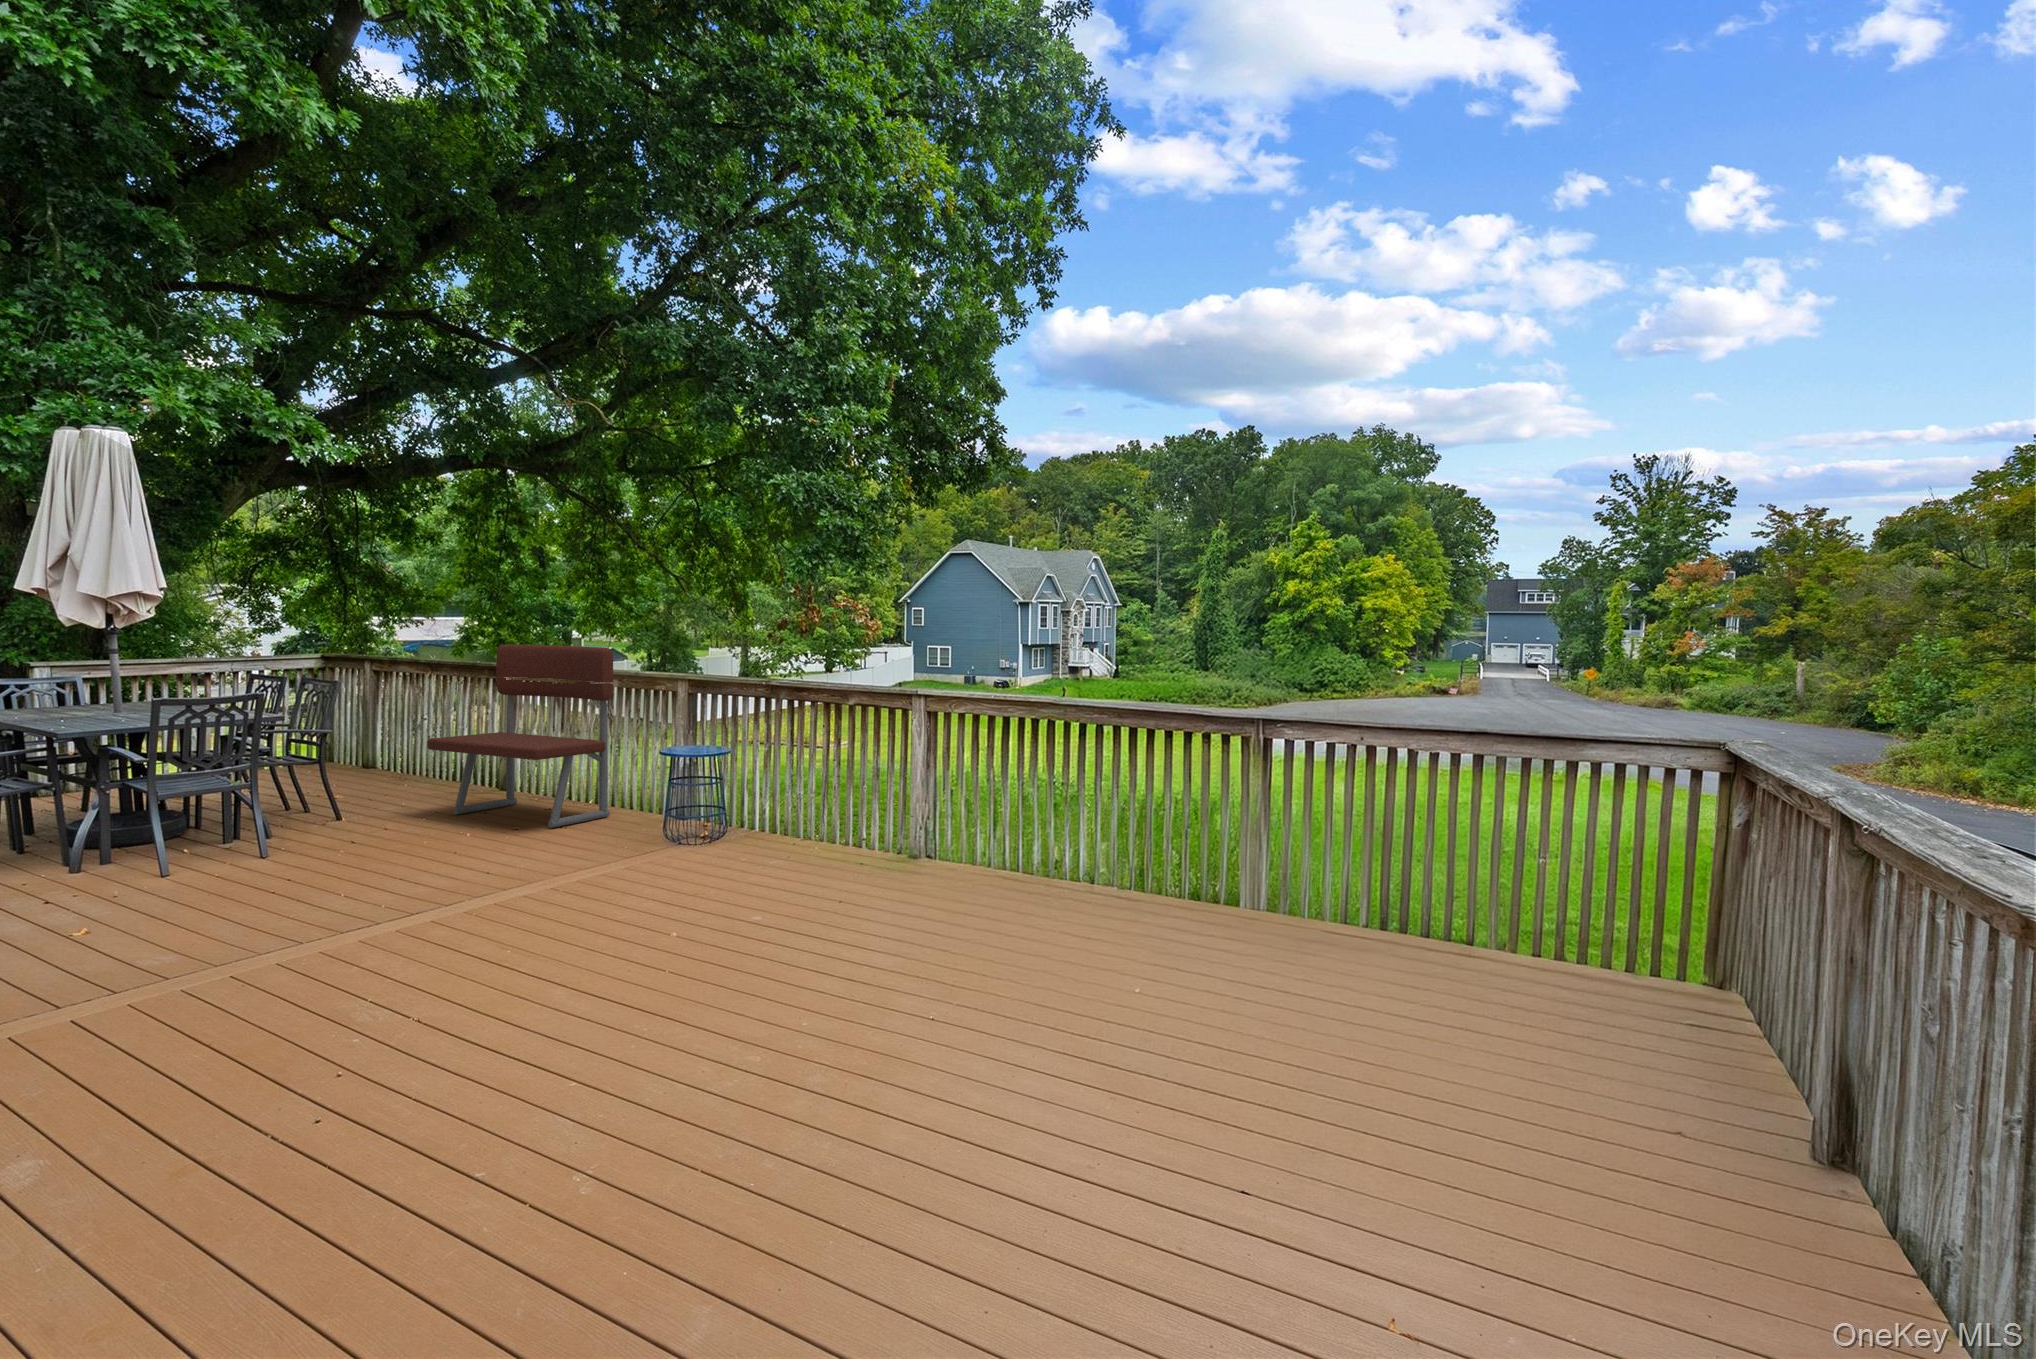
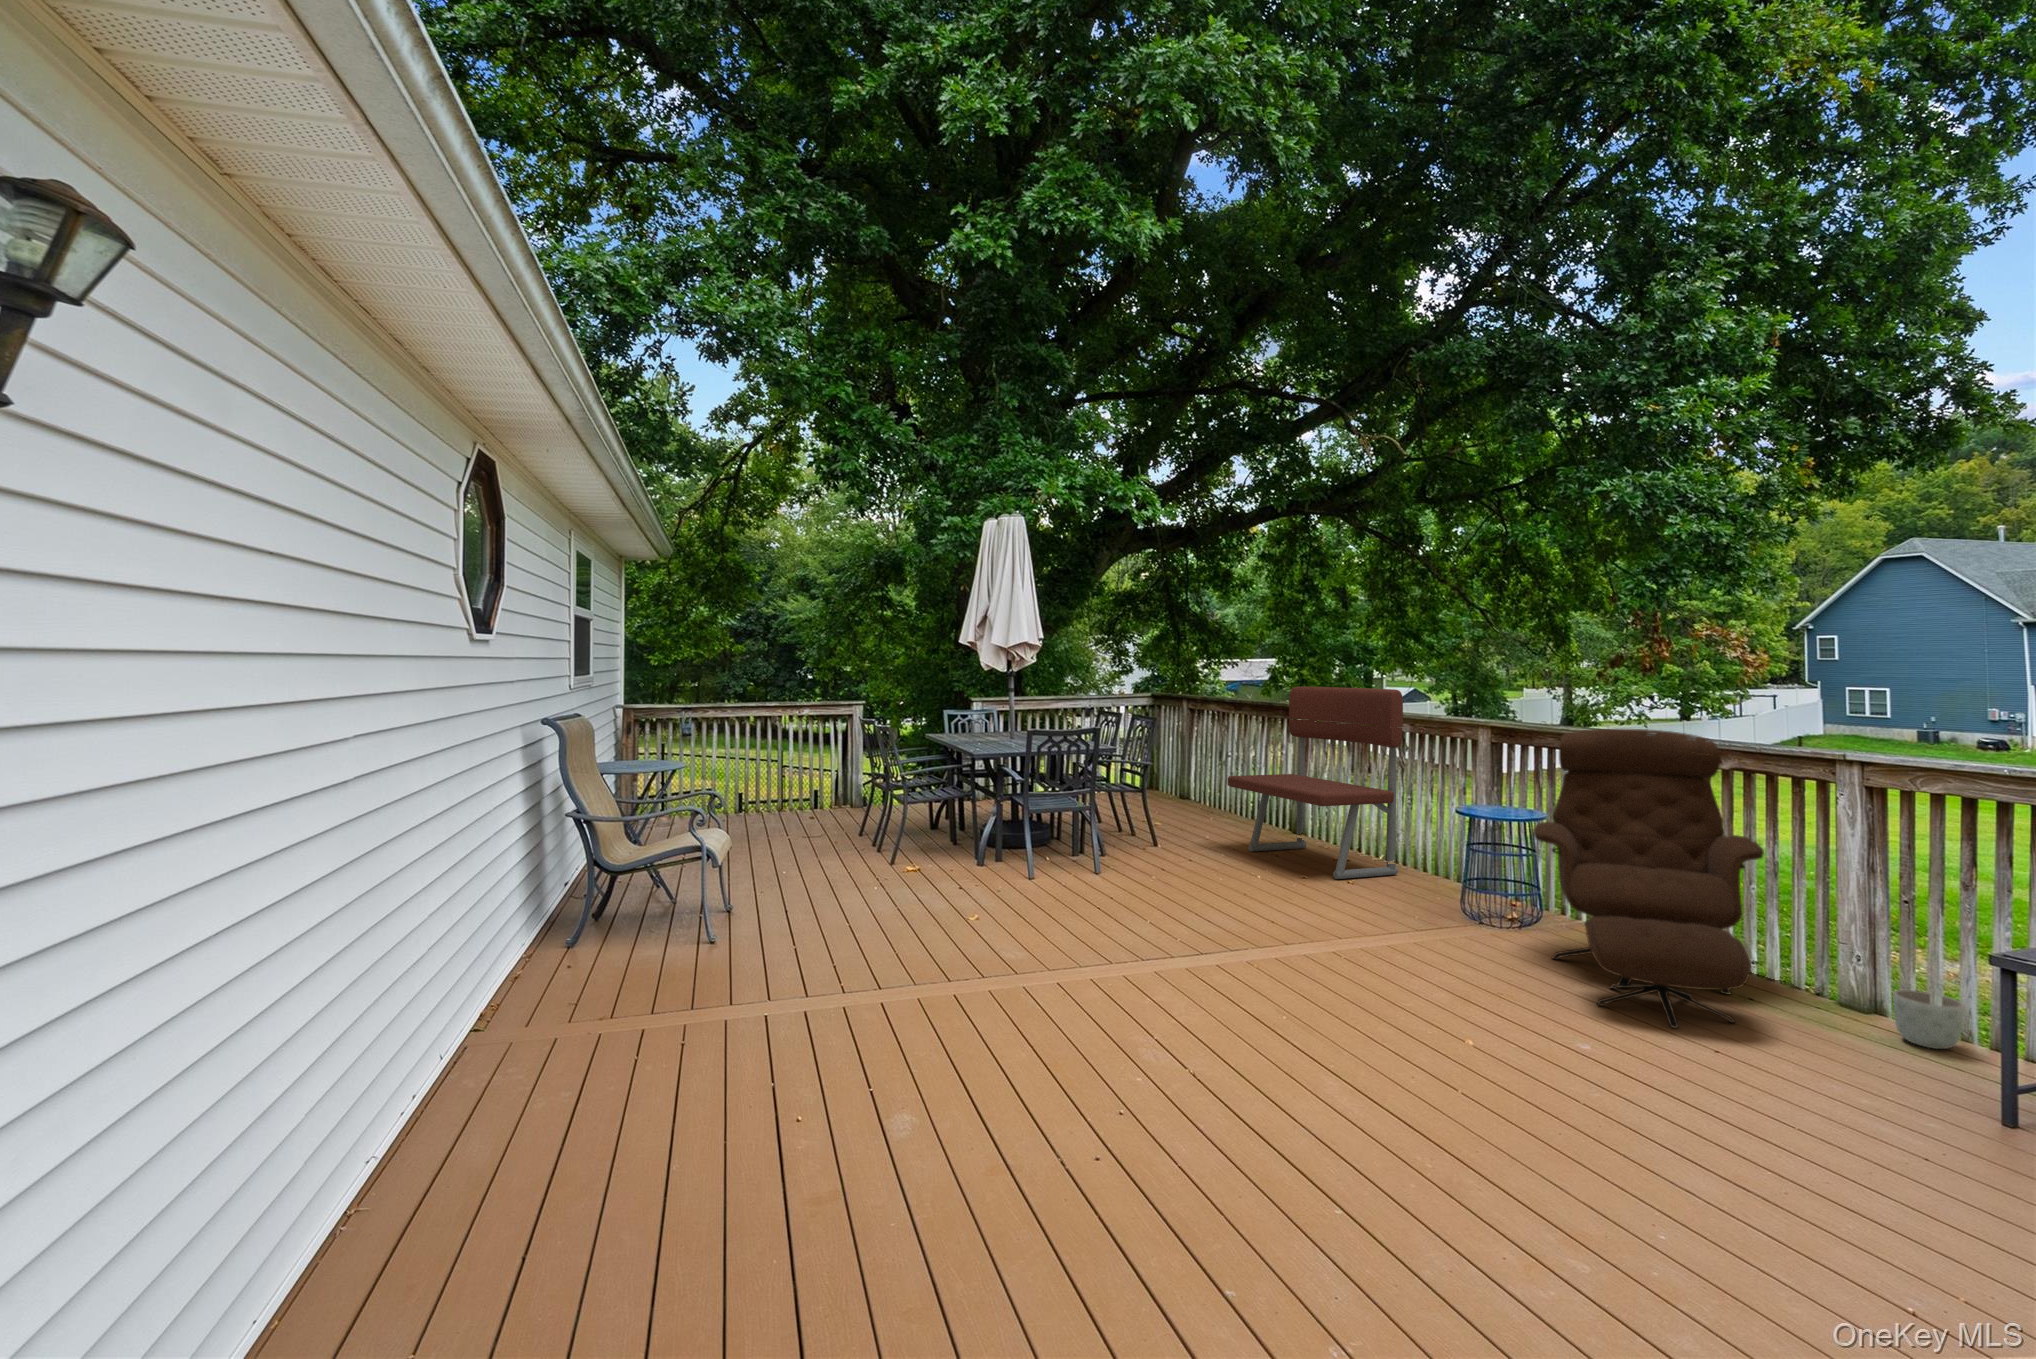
lounge chair: none [724,677,872,892] -> present [1534,729,1764,1028]
planter: none [937,838,969,872] -> present [1893,990,1964,1049]

